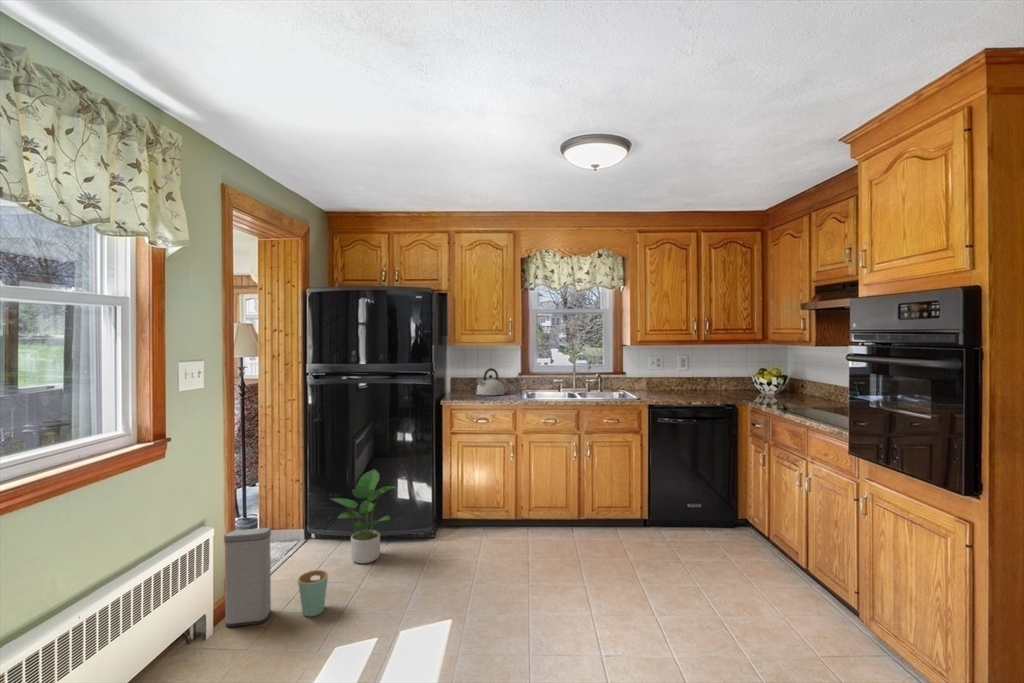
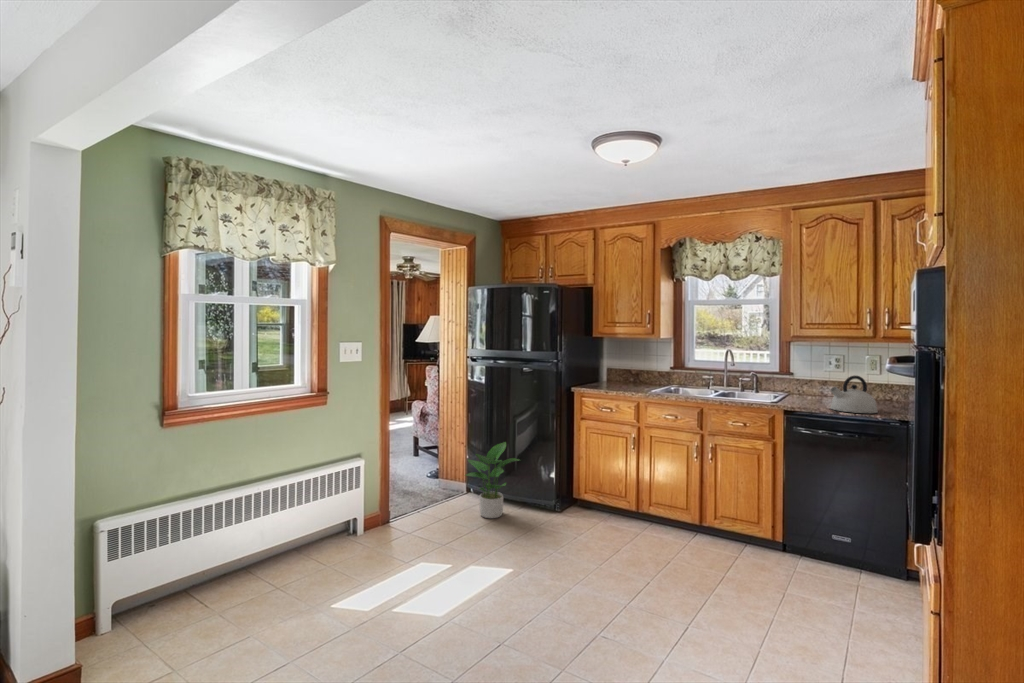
kettle: present [476,368,505,395] -> present [830,376,878,413]
trash can: present [224,528,328,627] -> none [373,466,436,542]

